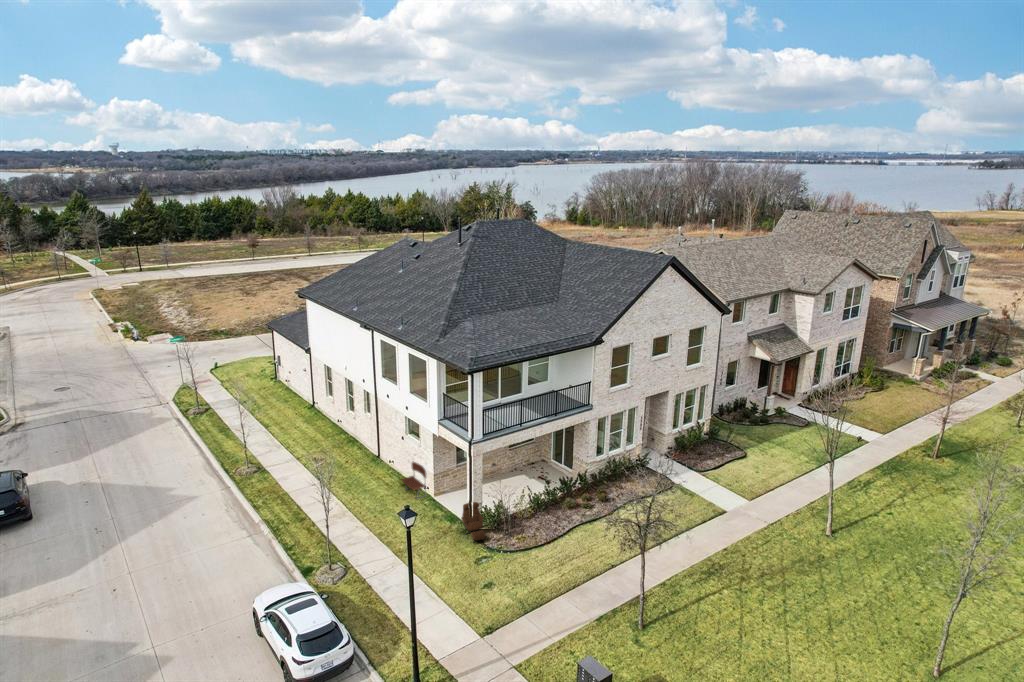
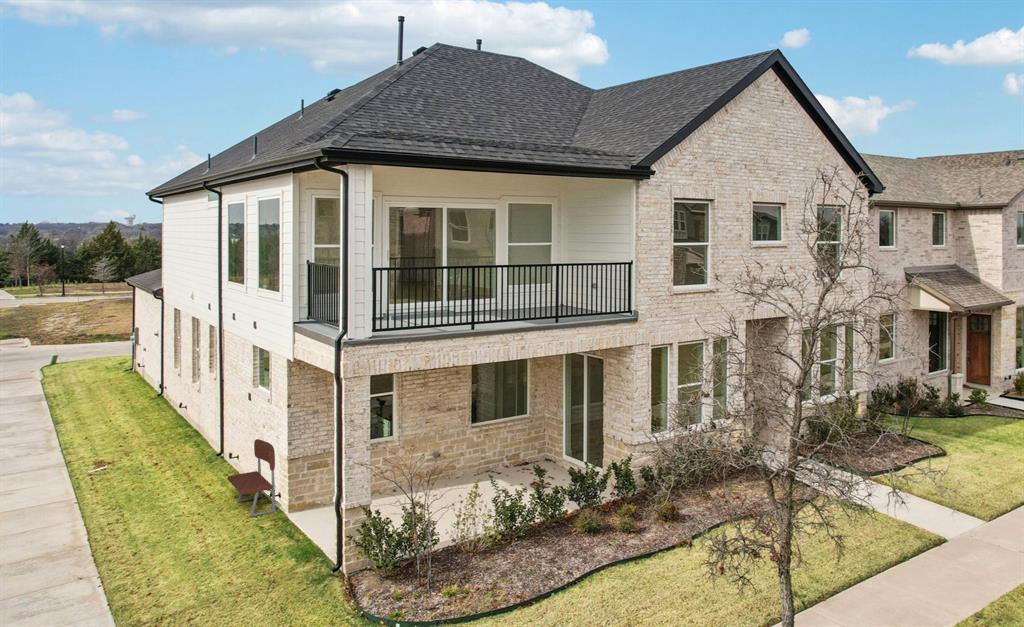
lounge chair: present [461,502,486,541] -> none [313,502,372,604]

